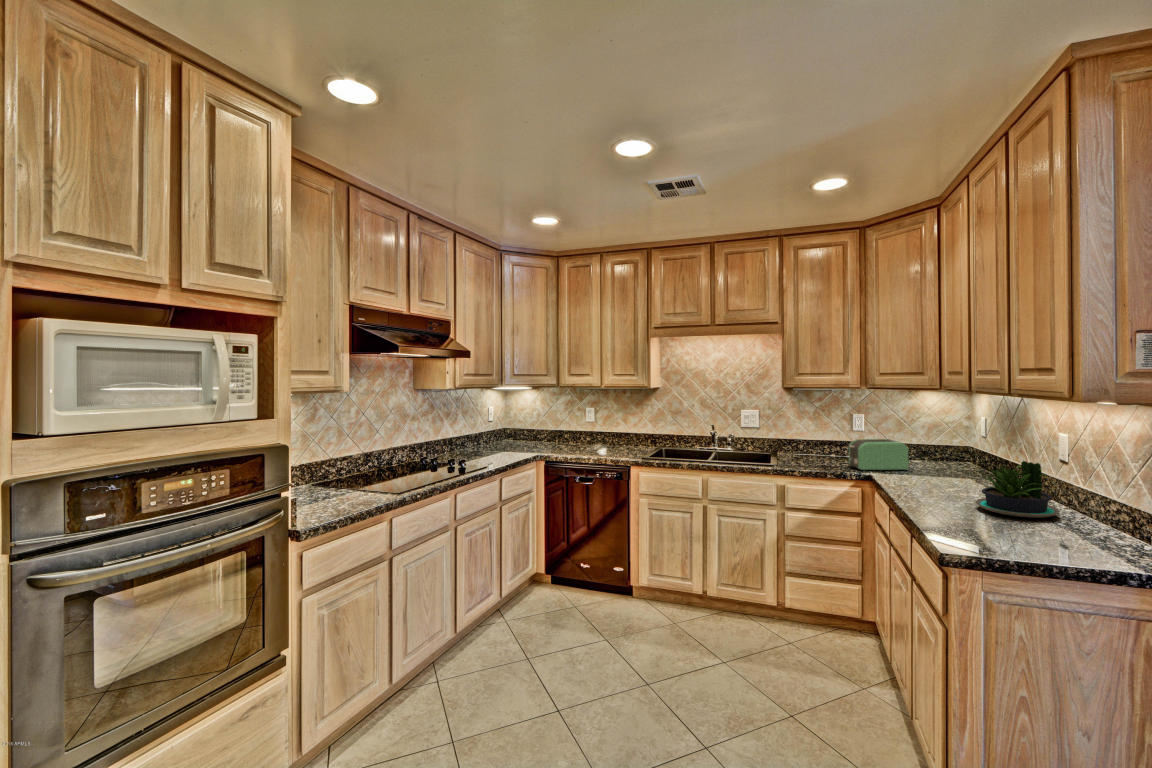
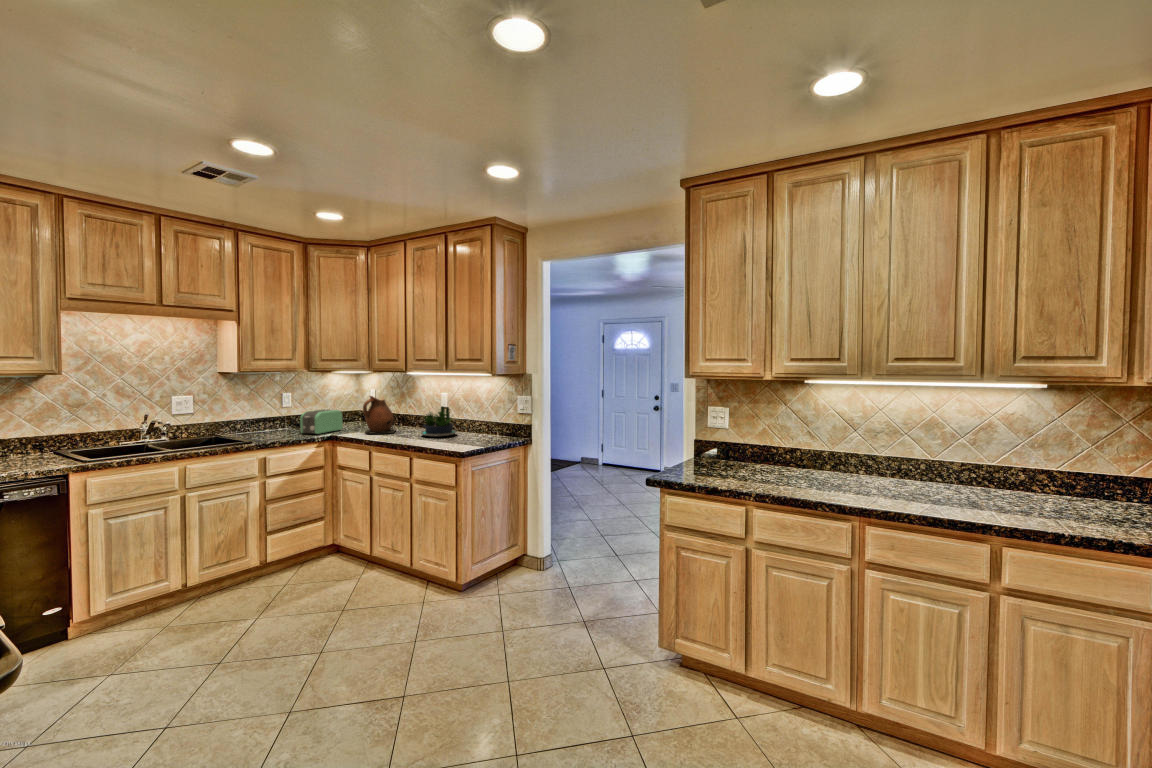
ceramic pitcher: none [912,428,978,490] -> present [363,396,395,433]

